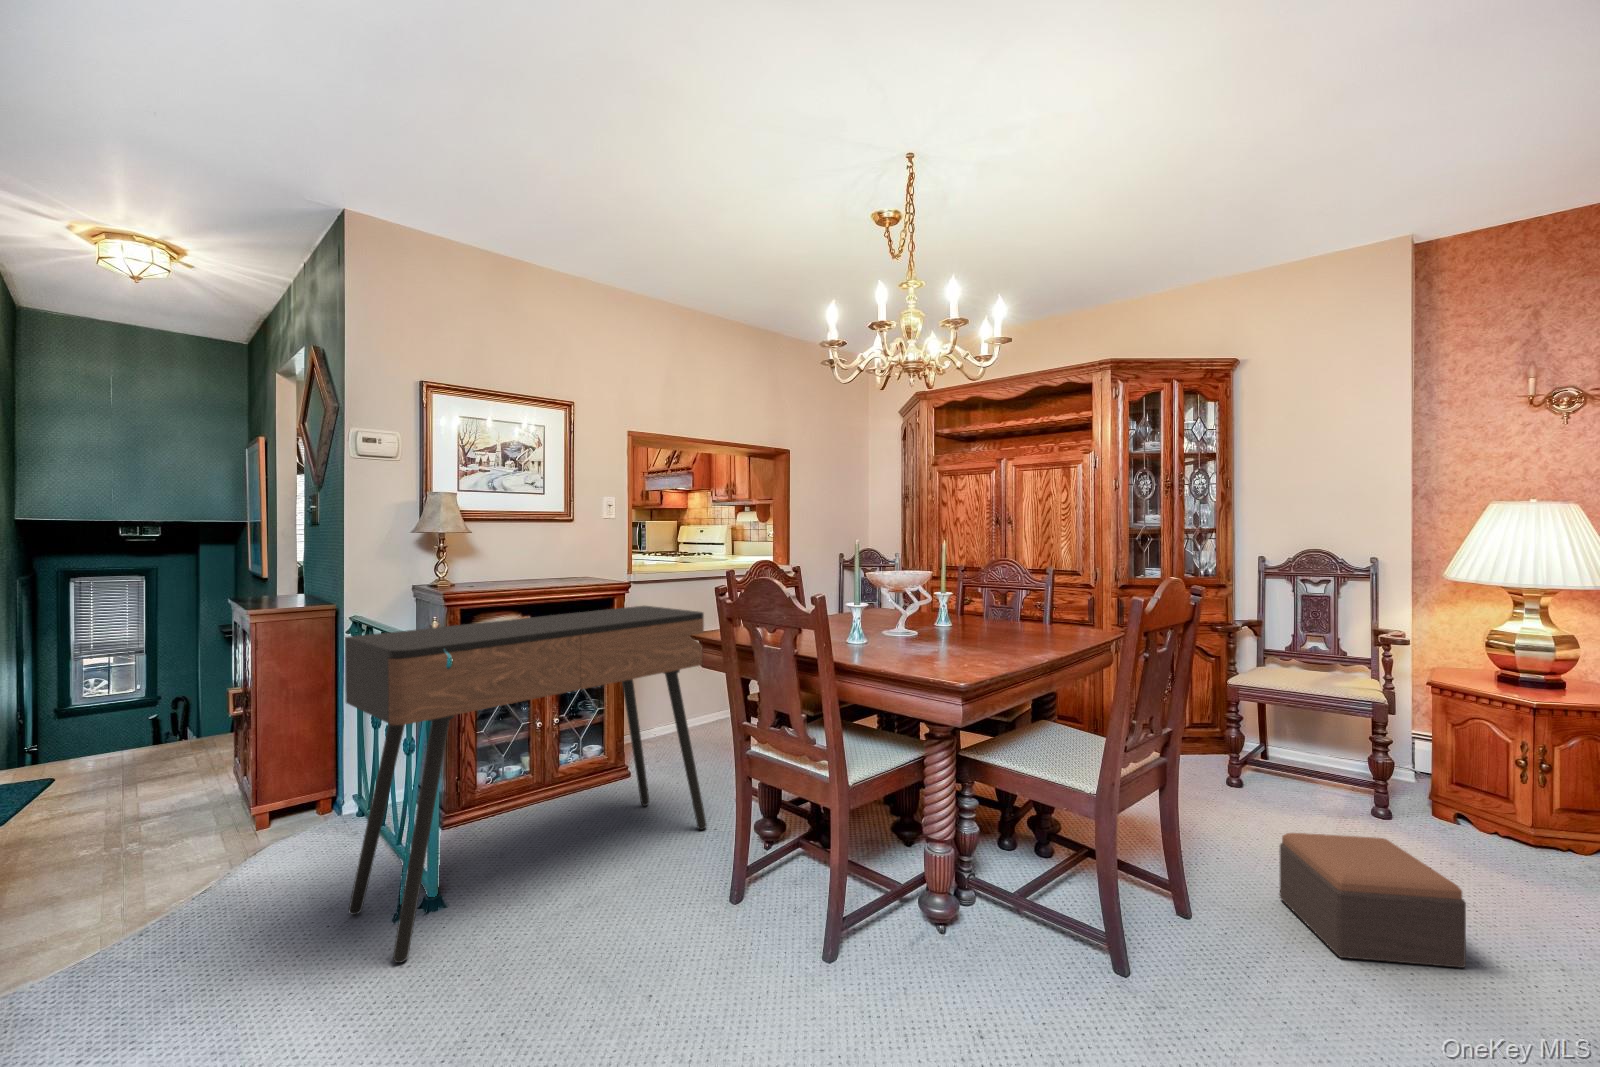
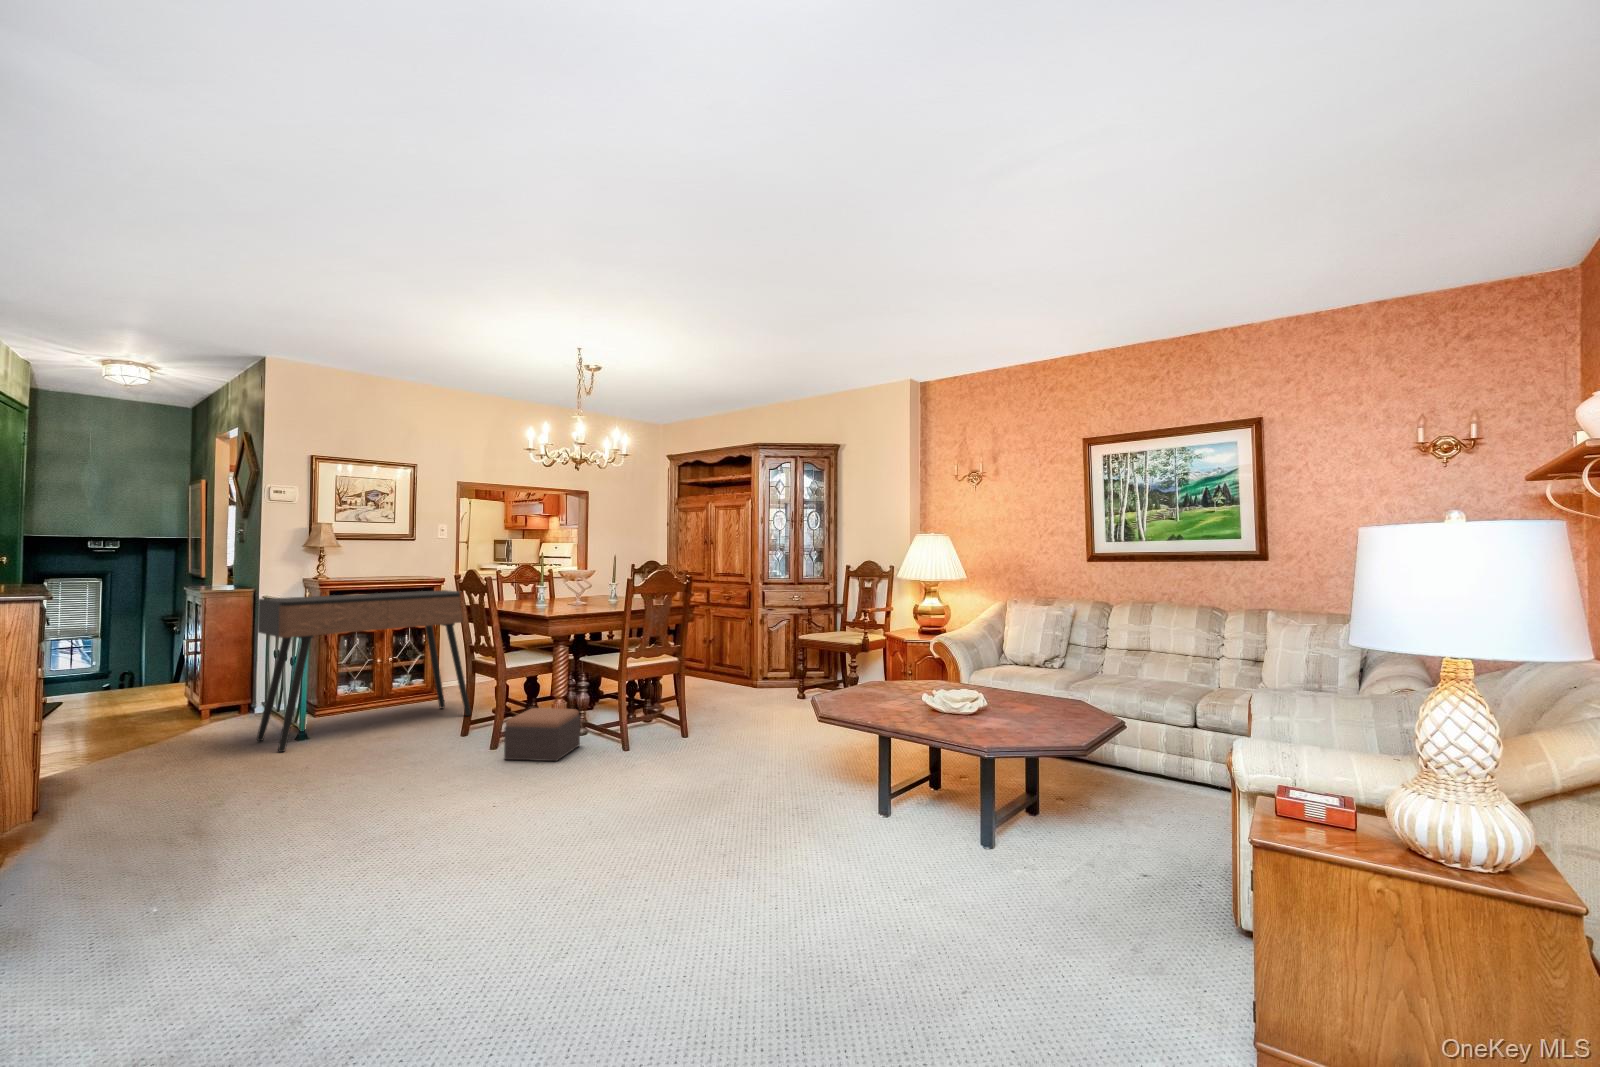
footstool: present [1280,833,1466,968] -> present [504,708,580,761]

